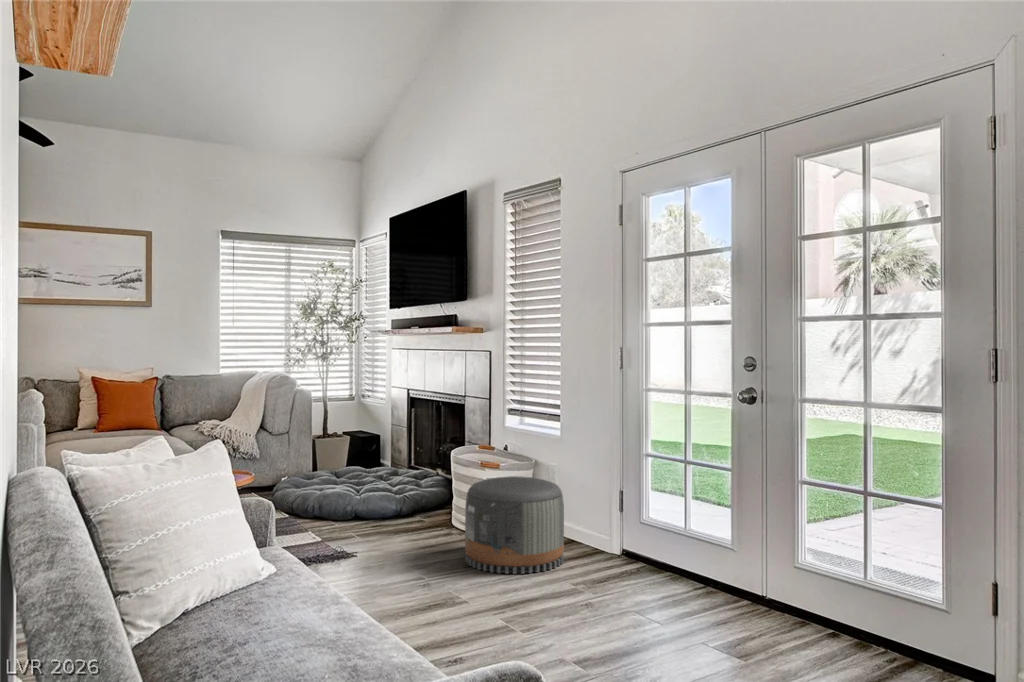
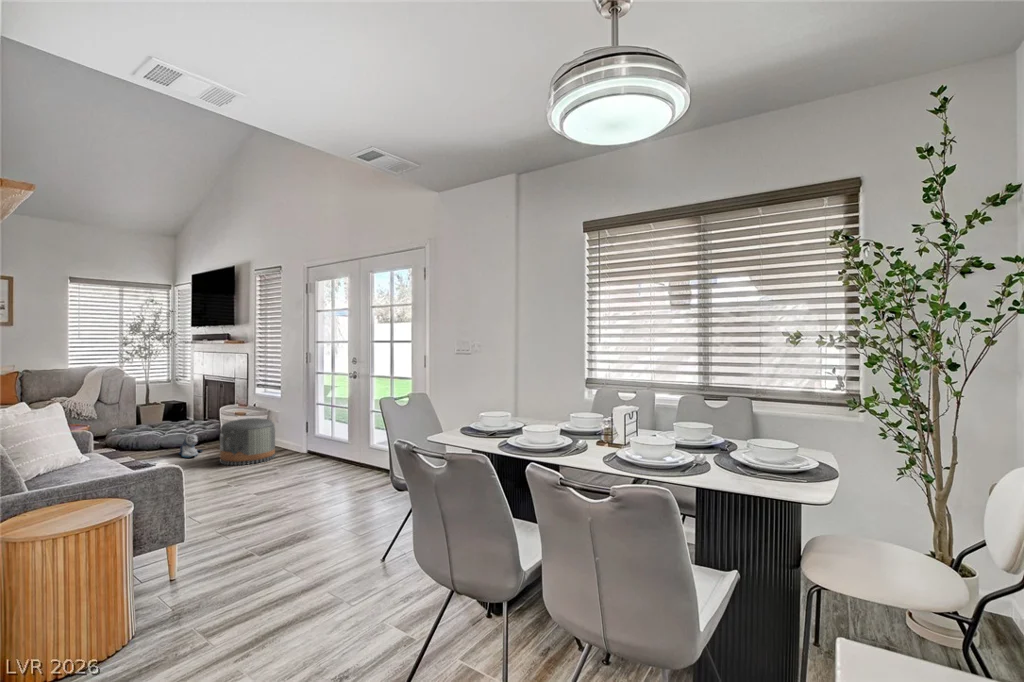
plush toy: none [387,499,426,545] -> present [179,434,202,458]

